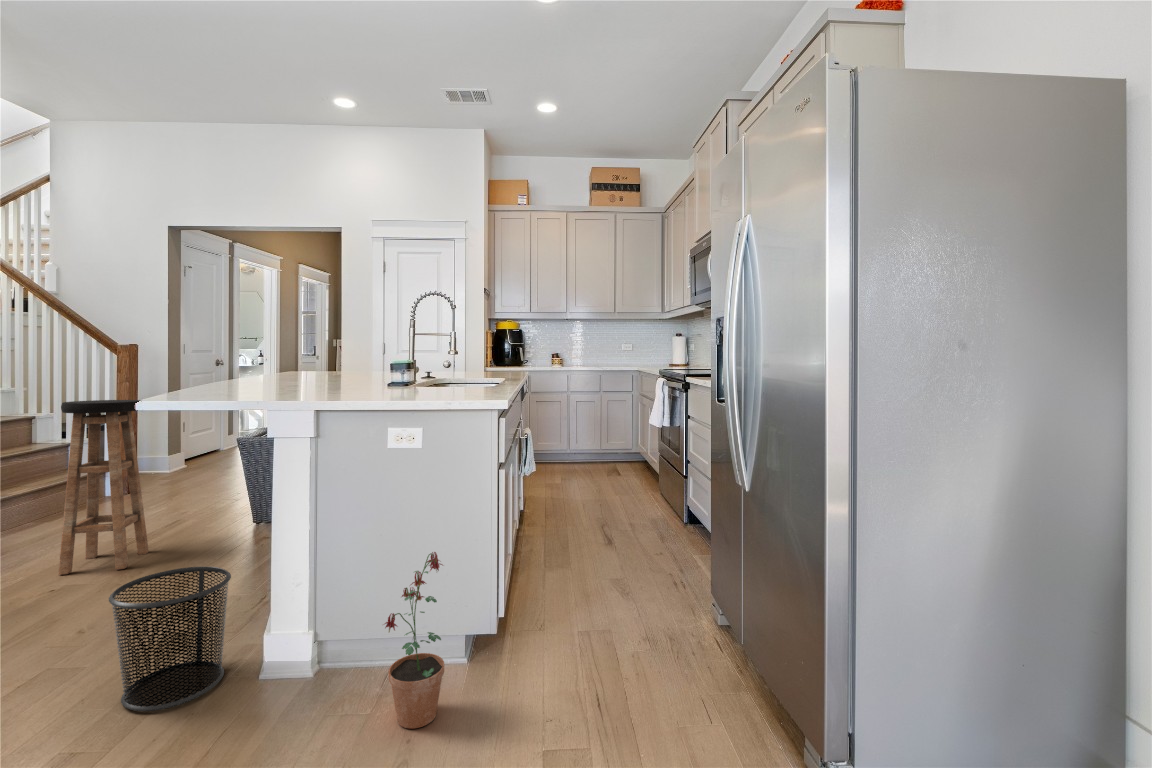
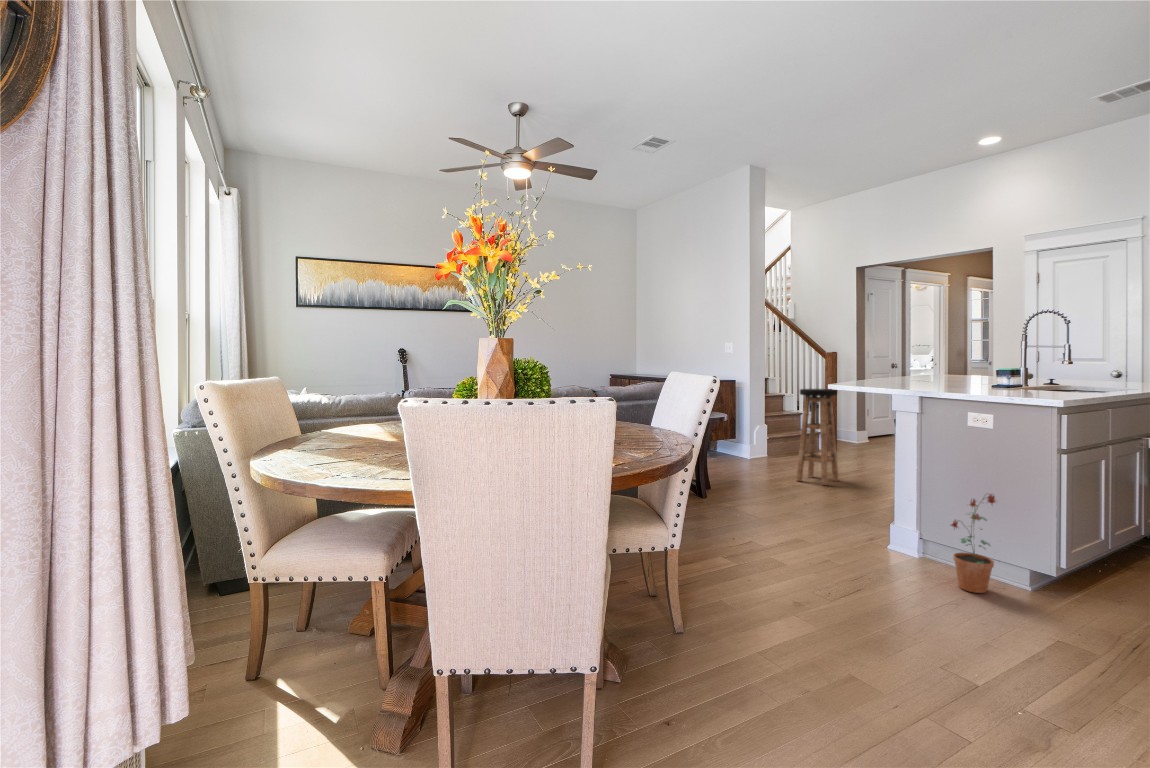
trash can: present [109,567,231,711] -> none [819,478,874,542]

